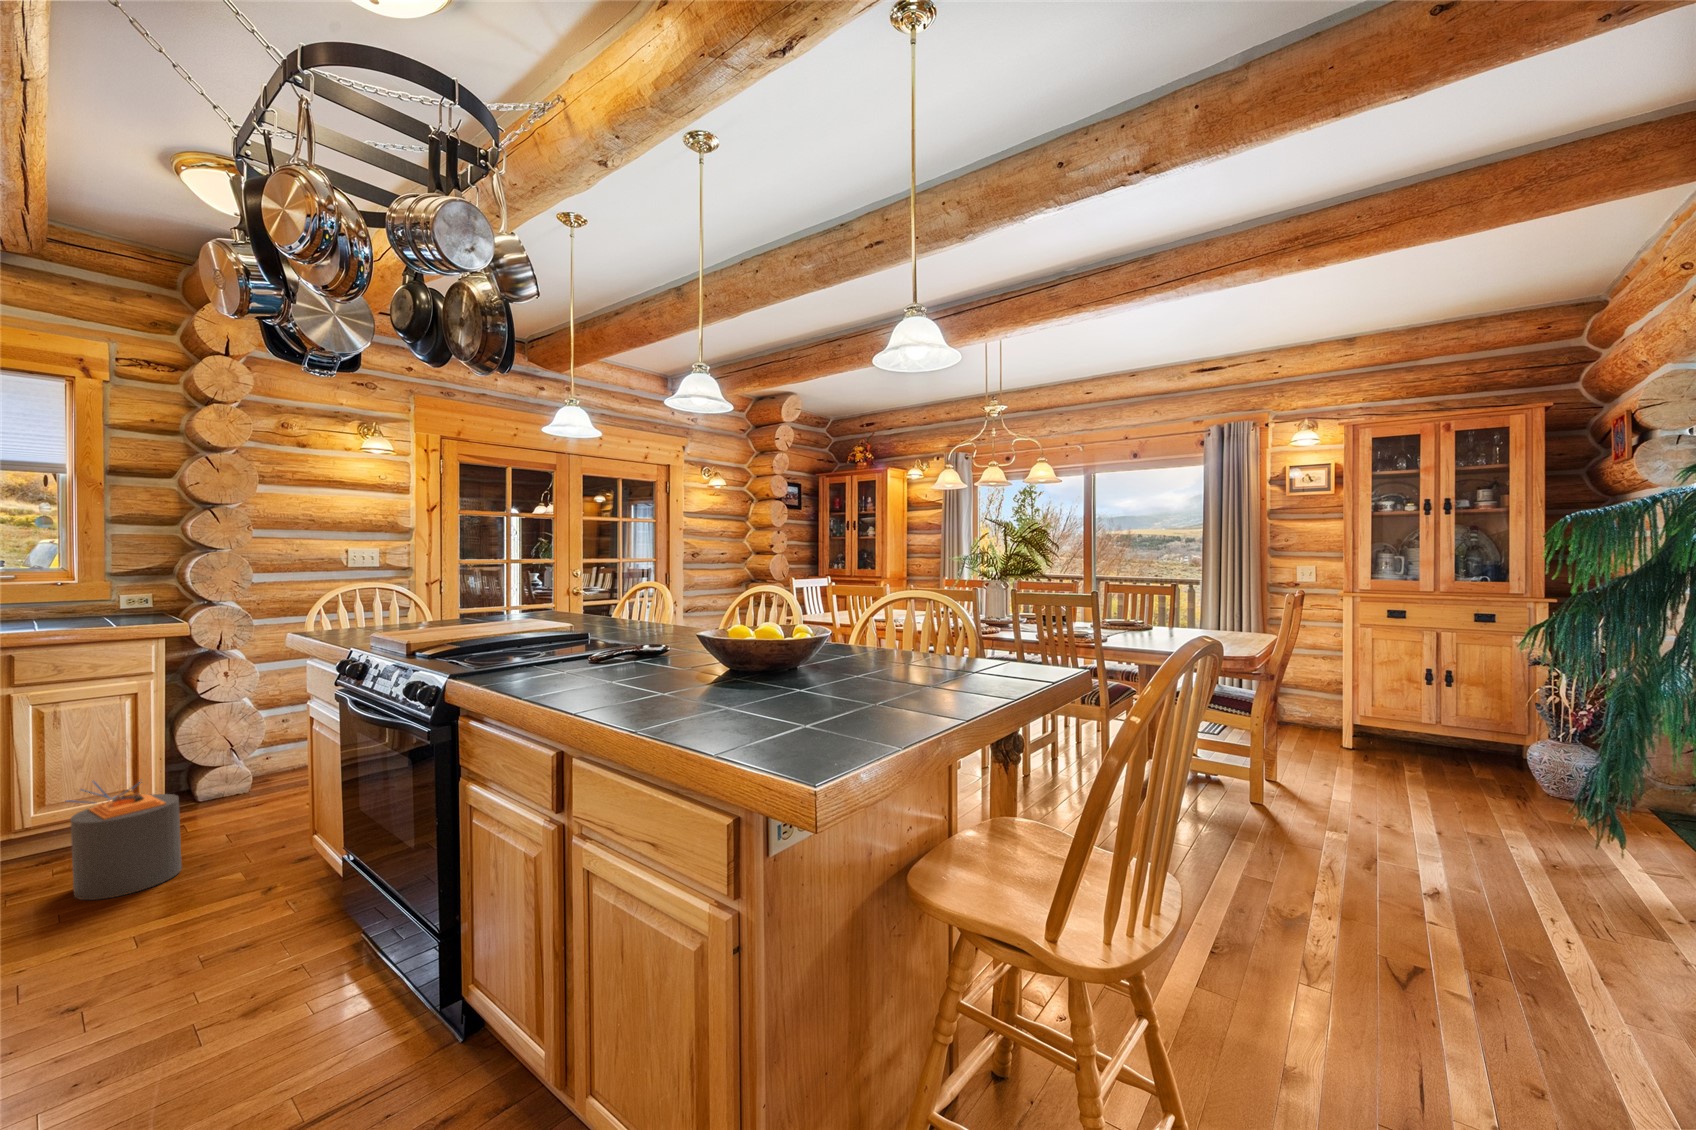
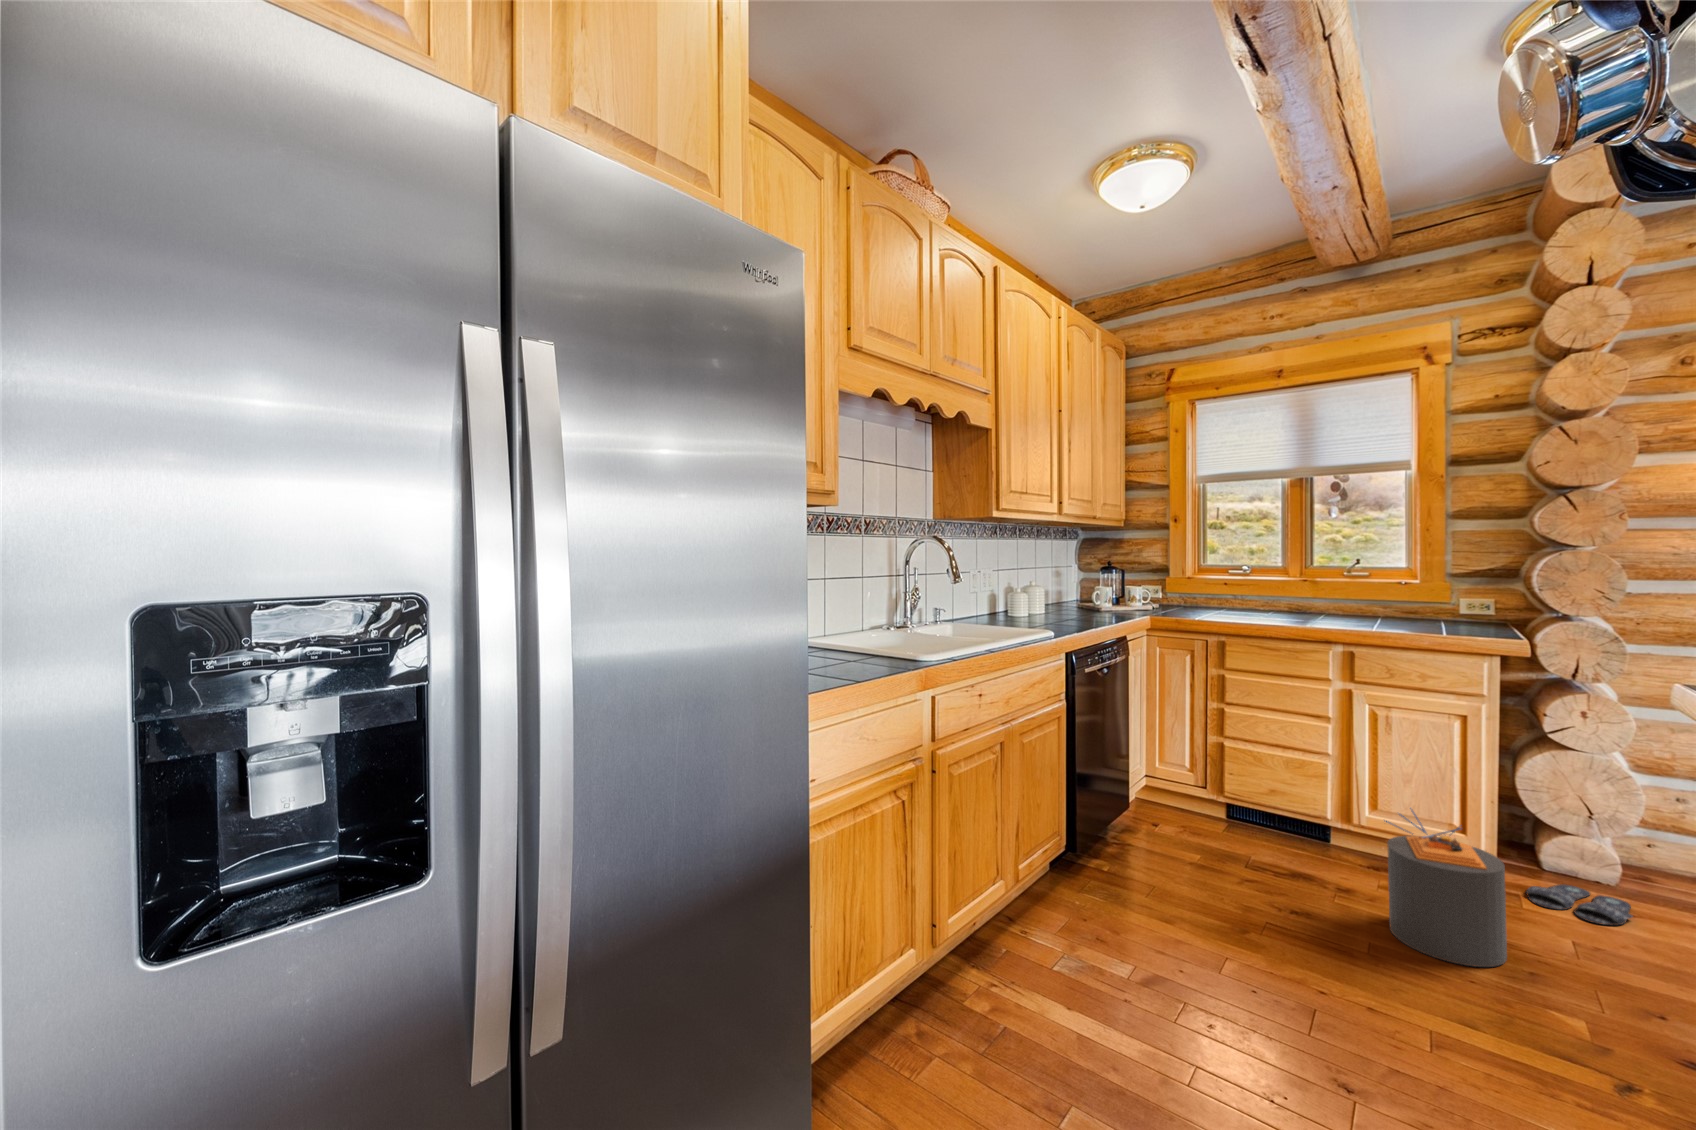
slippers: none [188,800,261,827] -> present [1526,884,1633,925]

